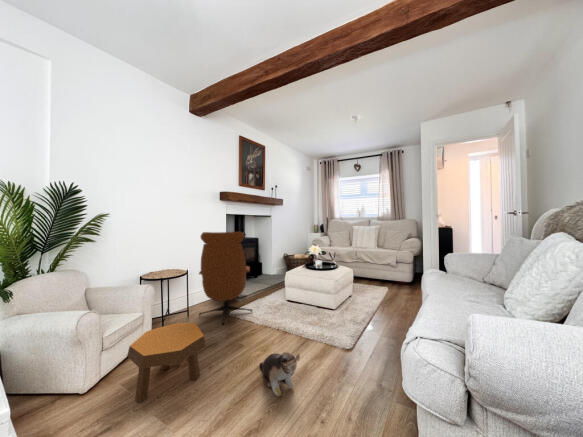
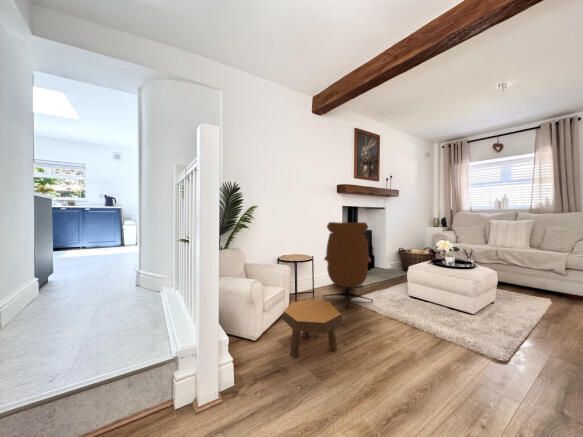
plush toy: present [260,352,300,396] -> none [394,345,451,389]

